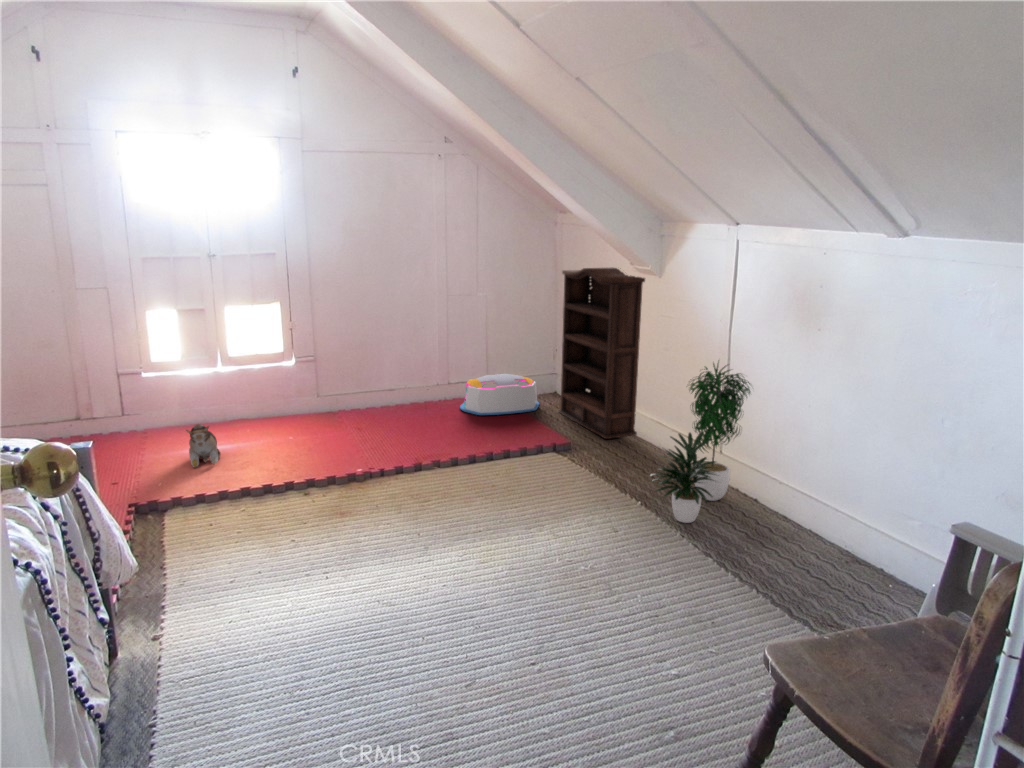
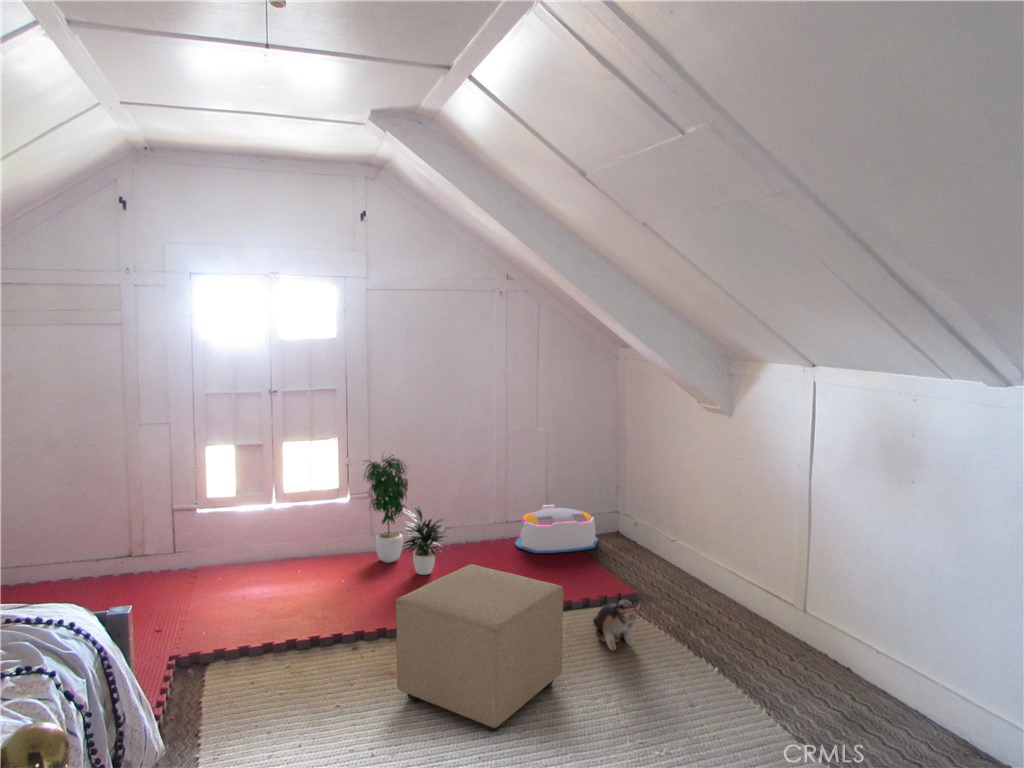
bookshelf: present [559,267,645,439] -> none [618,402,709,585]
potted plant: present [652,362,750,523] -> present [364,455,444,575]
ottoman: none [345,414,501,552] -> present [396,564,563,732]
plush toy: present [186,424,221,468] -> present [594,600,640,651]

